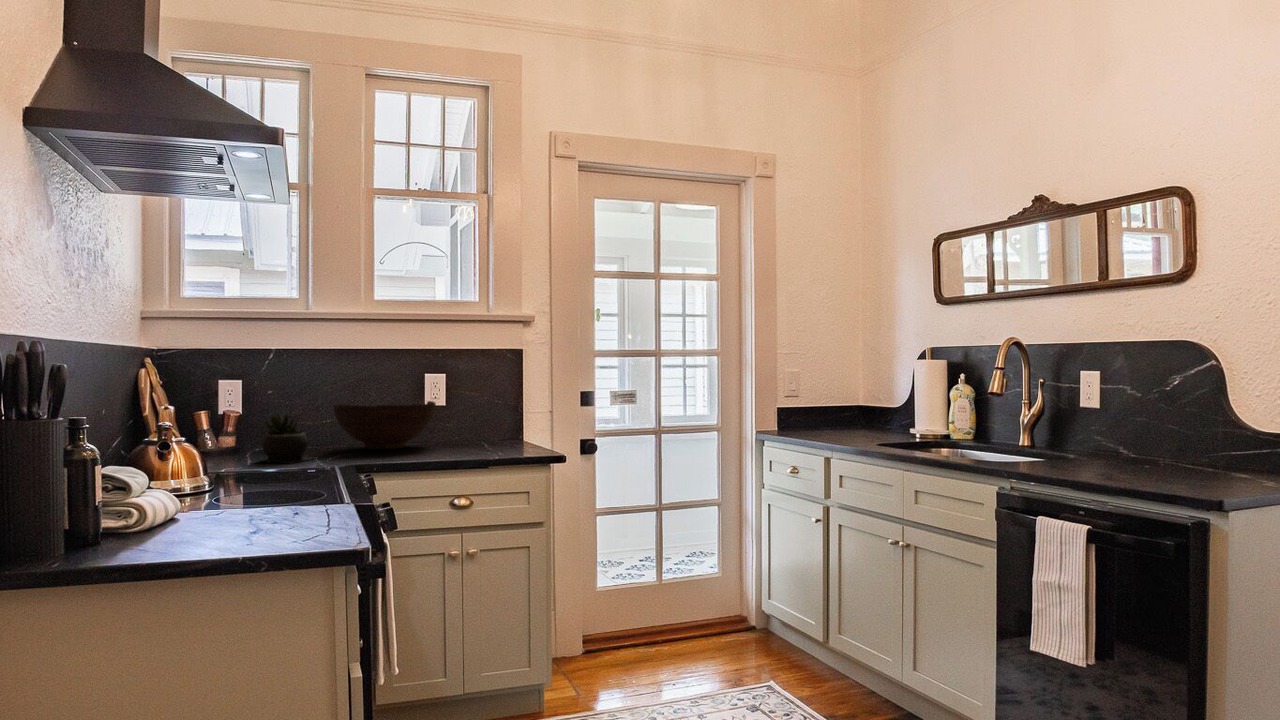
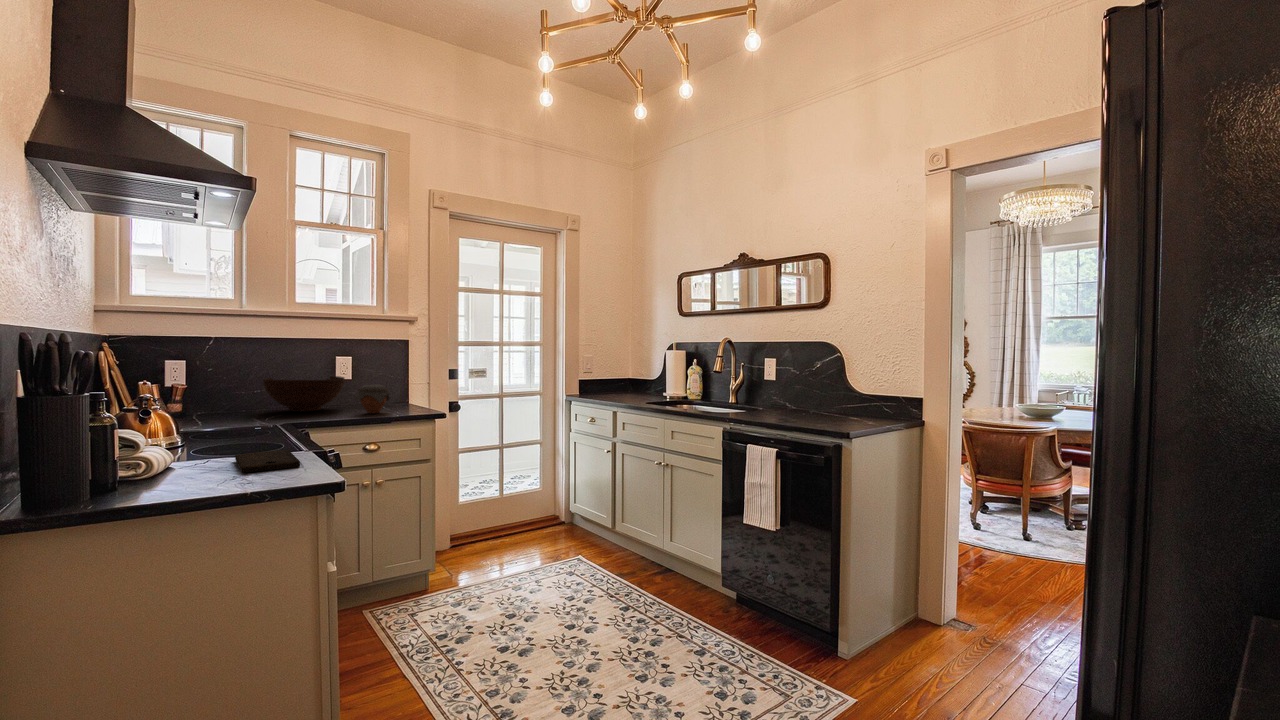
jar: none [444,412,491,453] -> present [355,385,389,414]
succulent plant: present [259,414,313,463] -> none [201,386,255,423]
cutting board: none [239,503,322,536] -> present [235,450,300,473]

